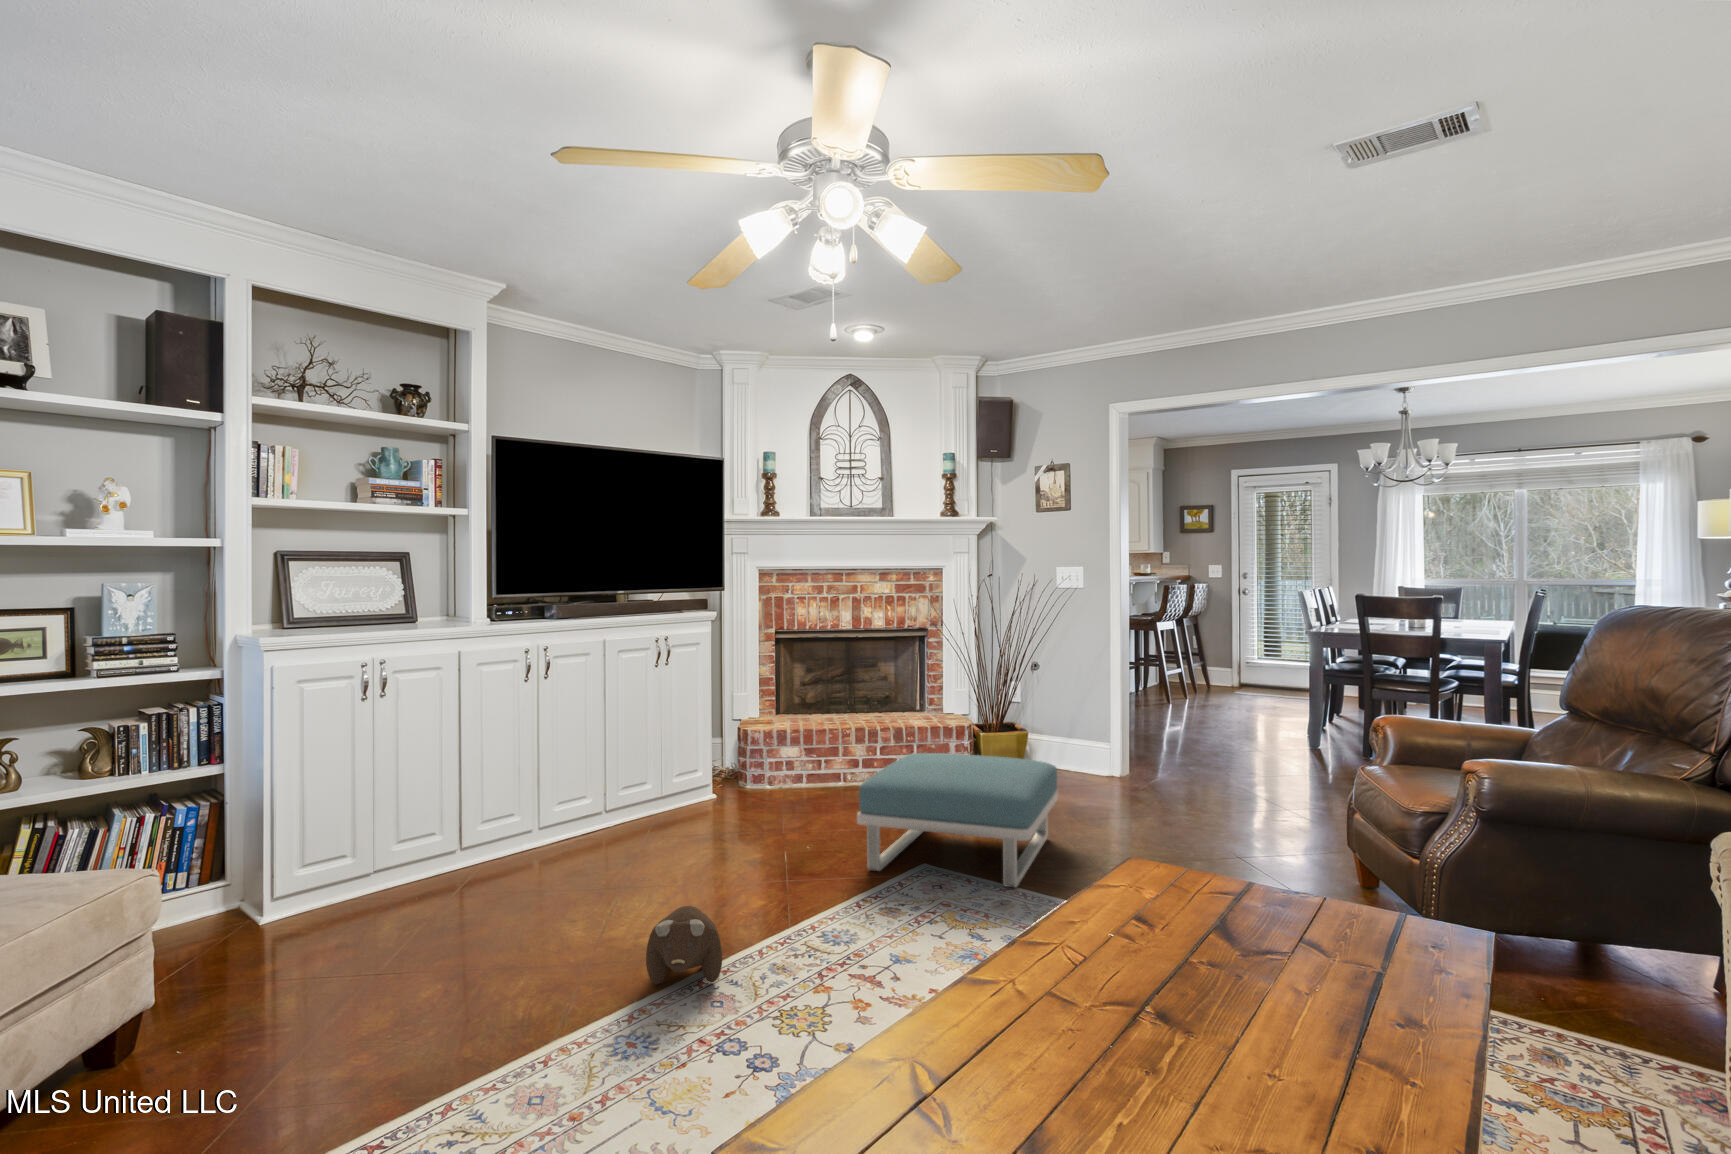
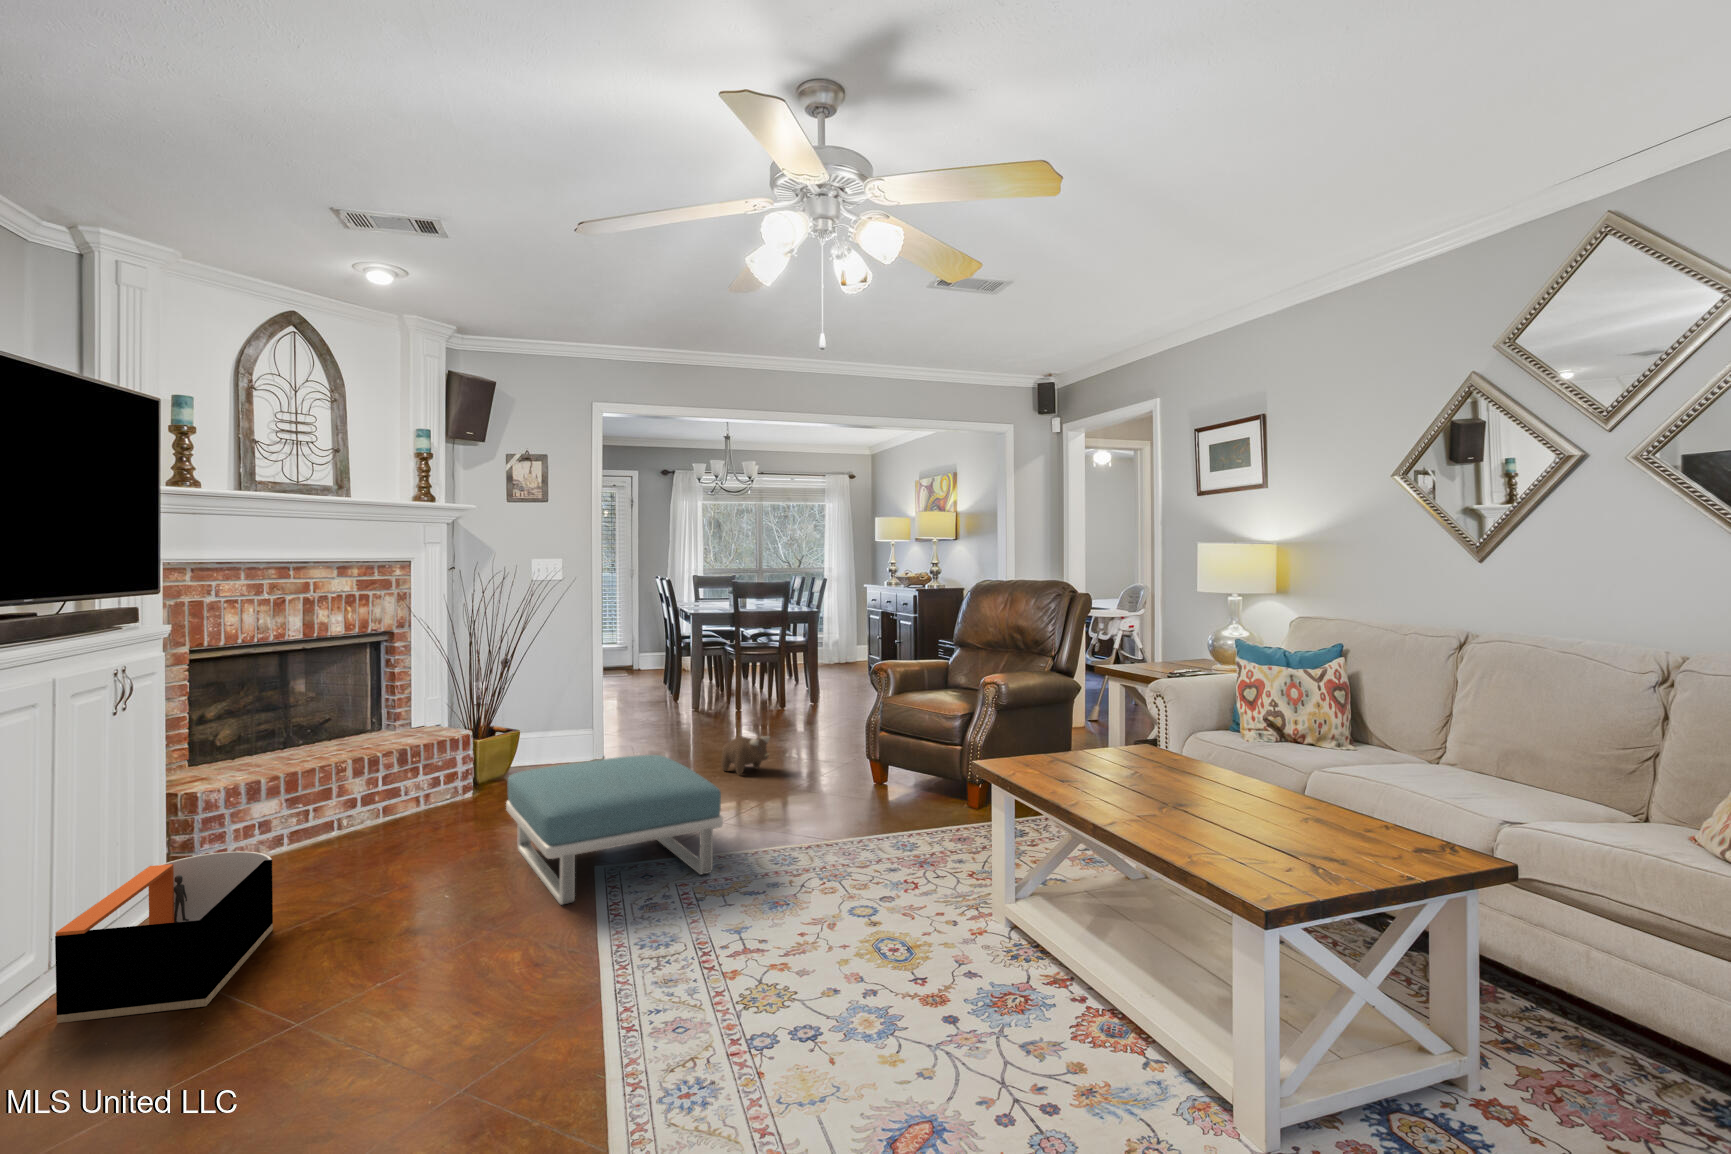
storage bin: none [579,765,720,855] -> present [55,852,273,1023]
plush toy: present [646,906,722,985] -> present [721,736,770,775]

